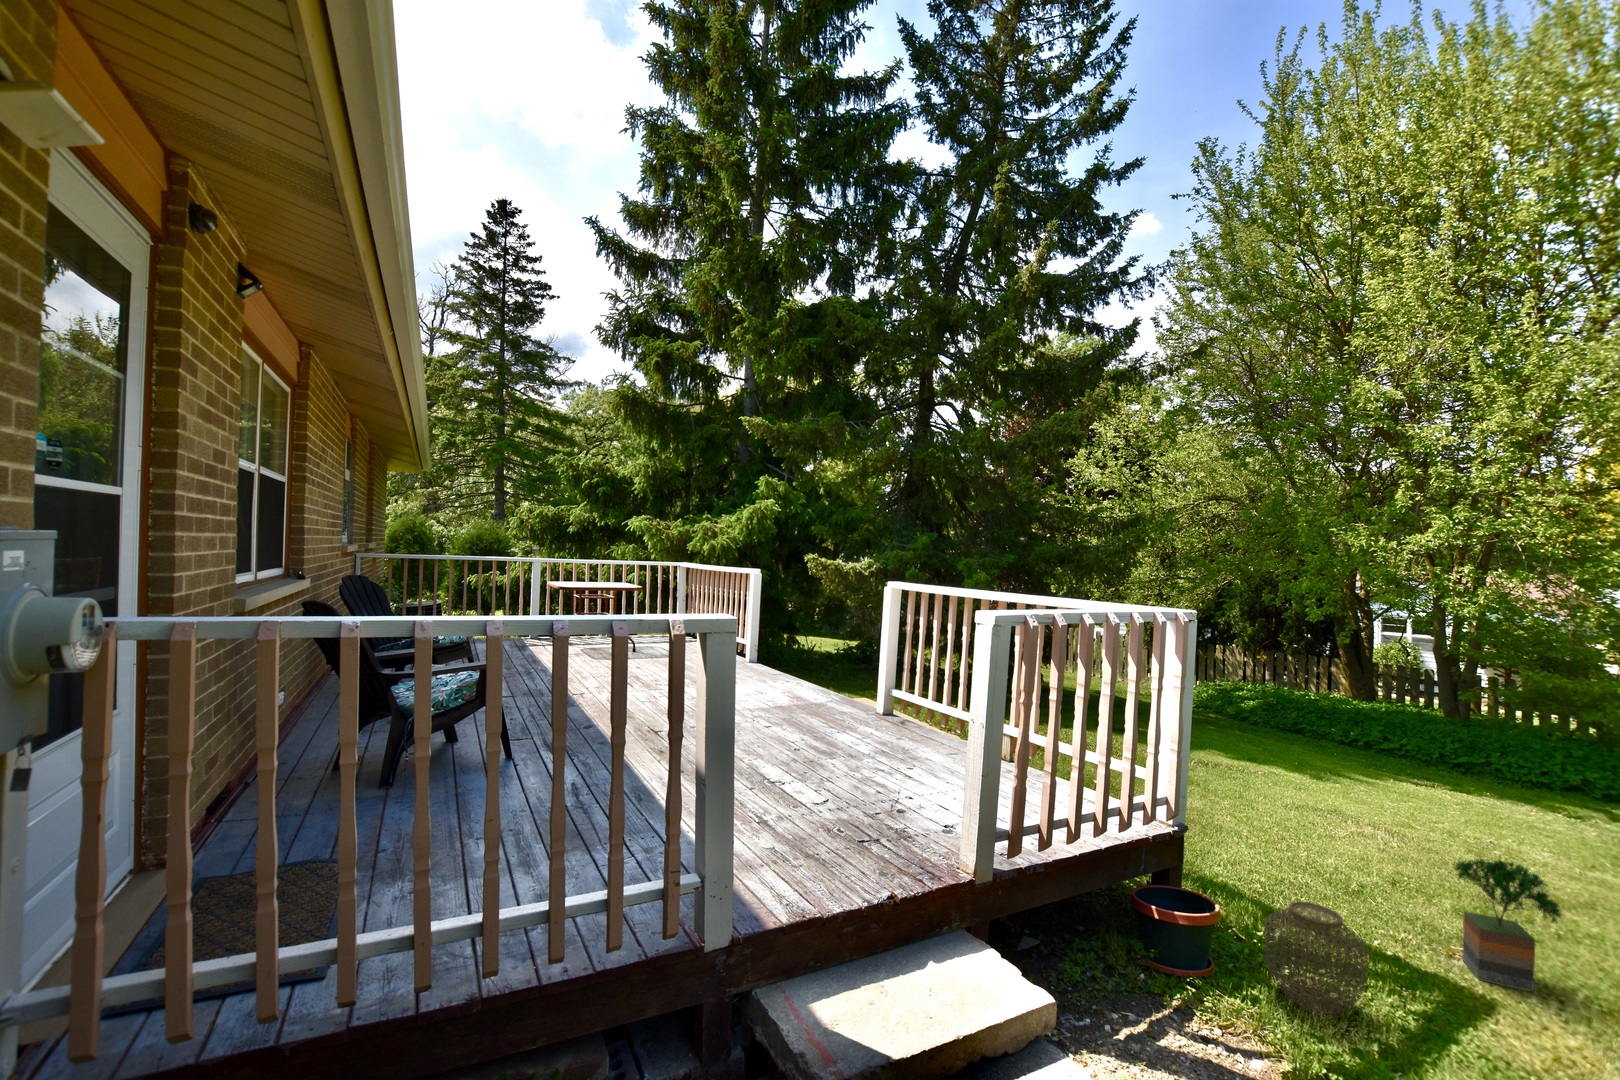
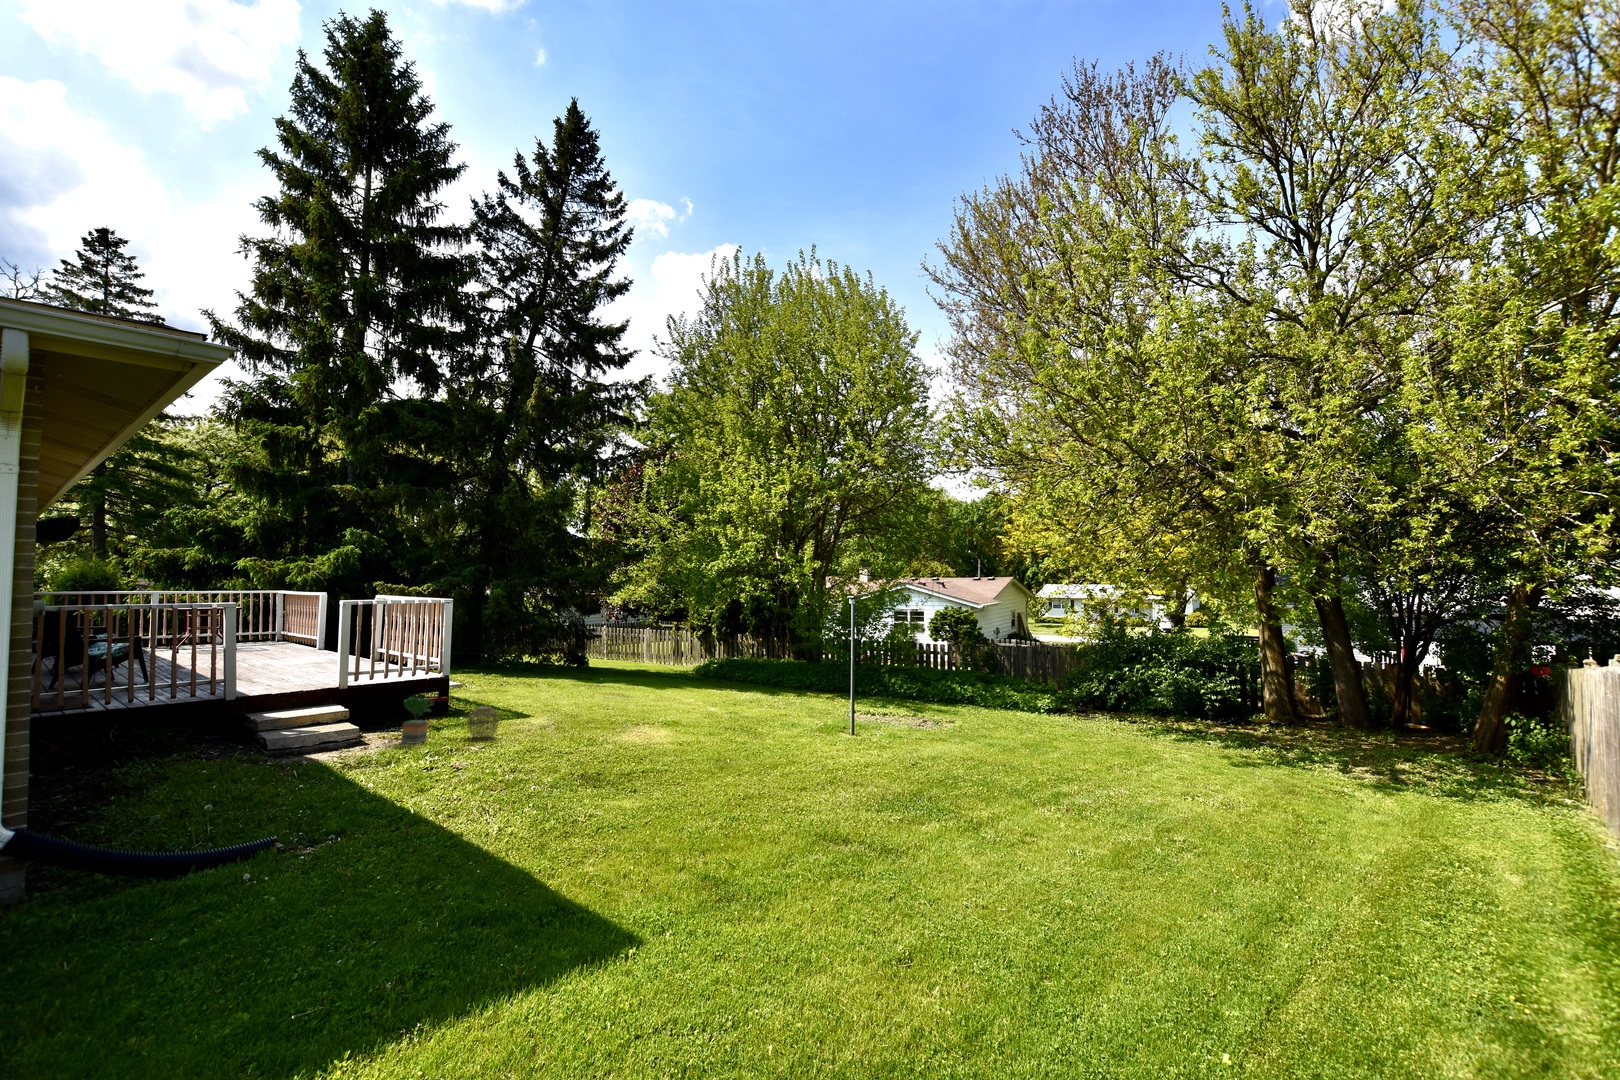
potted tree: present [1453,858,1562,992] -> present [402,697,434,744]

